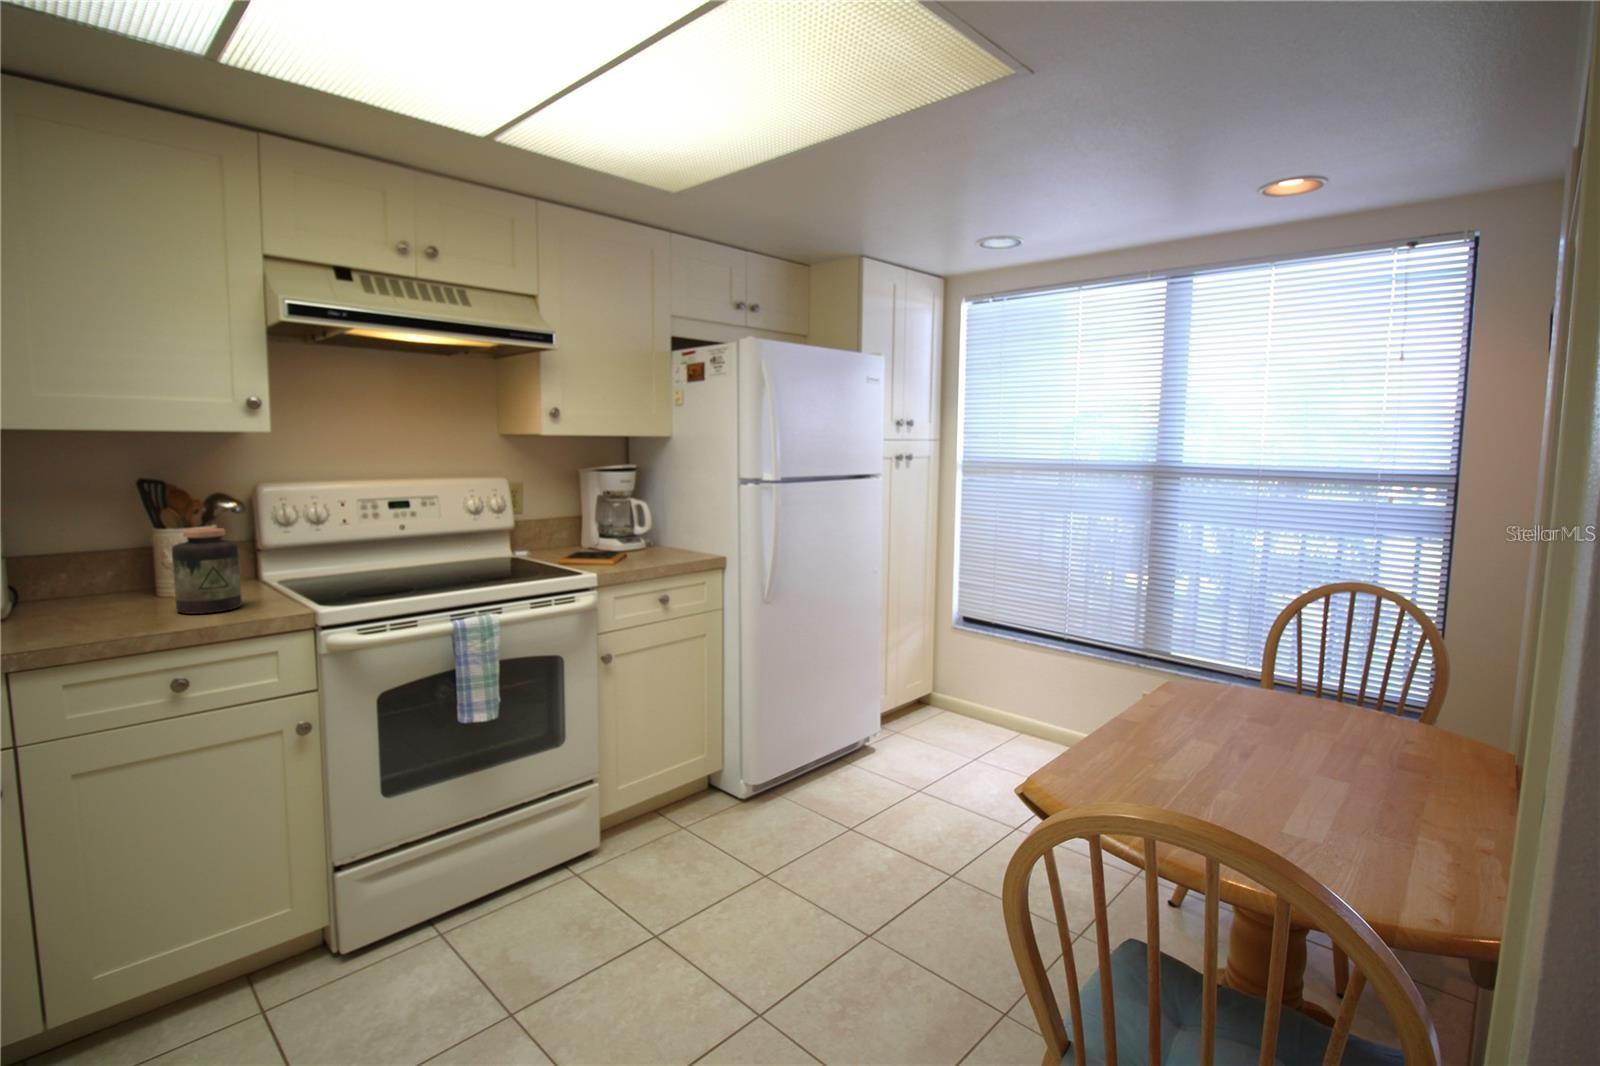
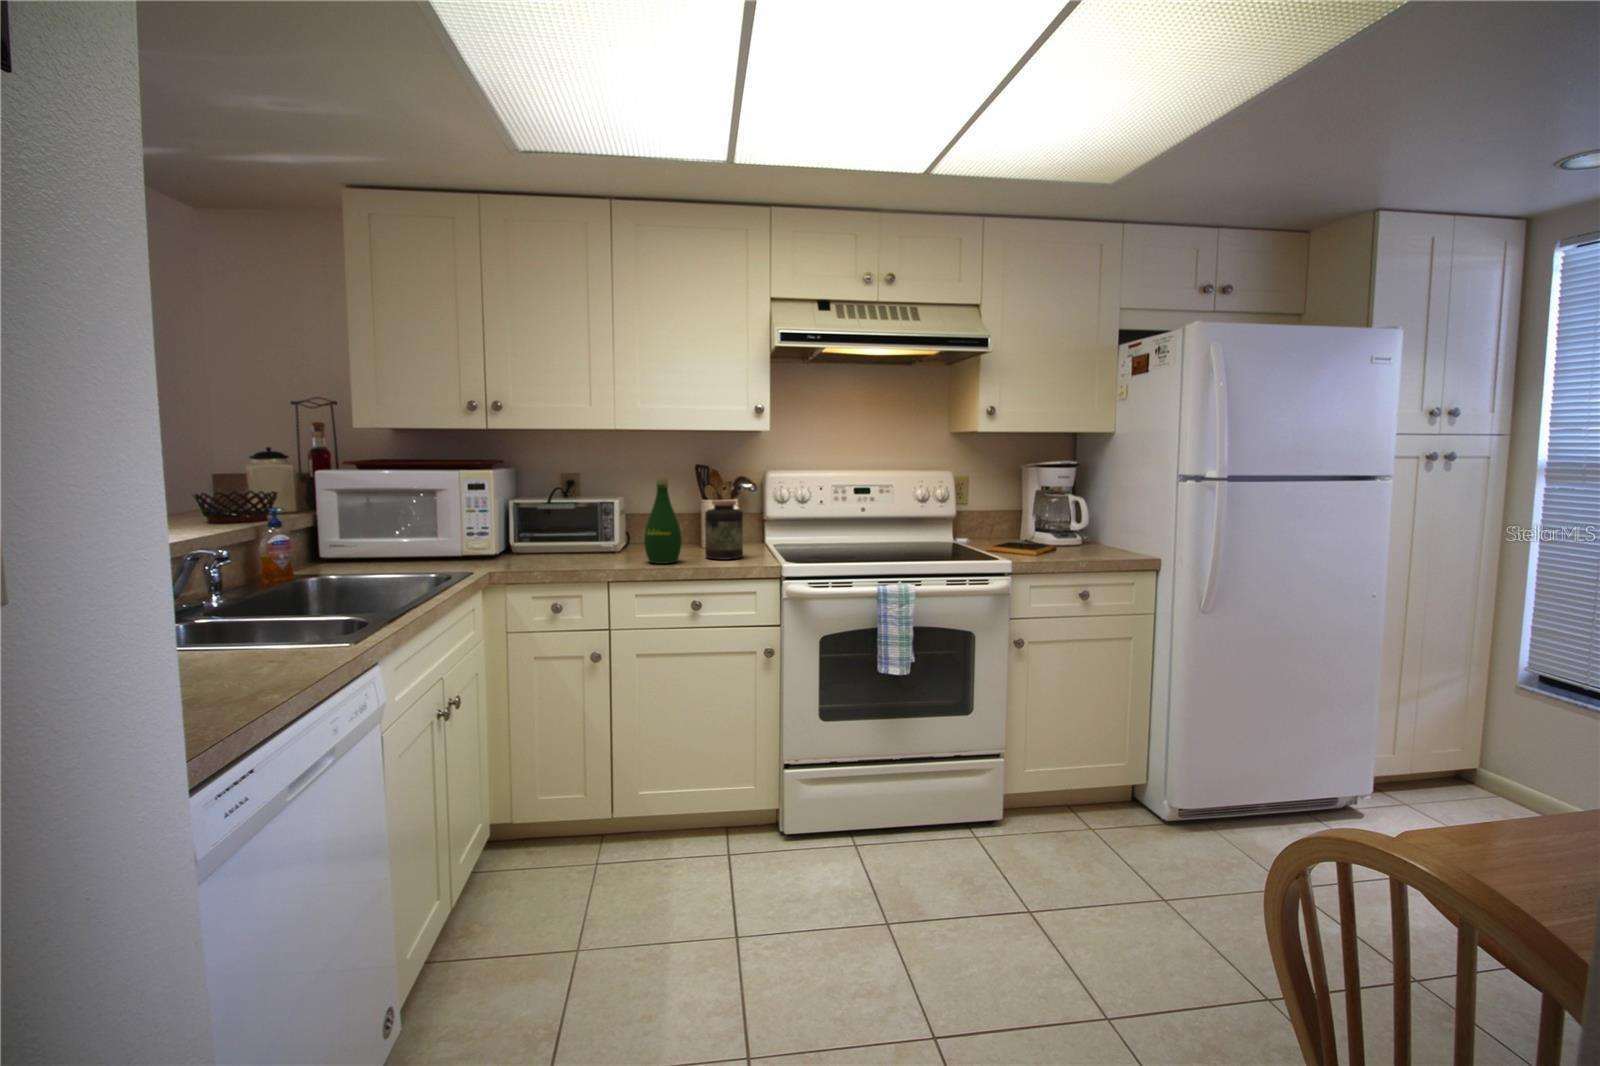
bottle: none [63,504,137,632] -> present [644,478,682,564]

